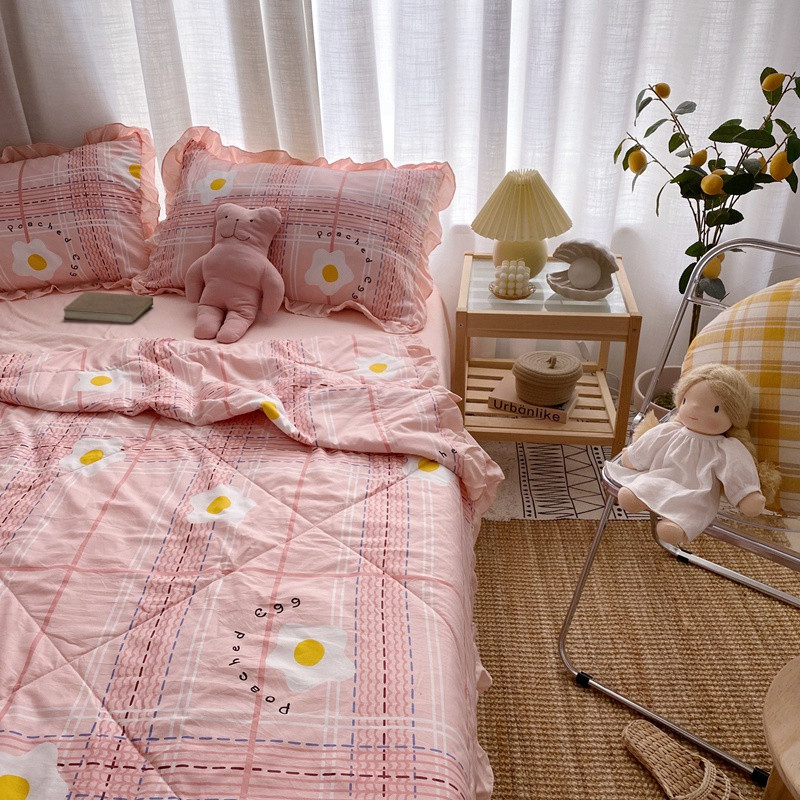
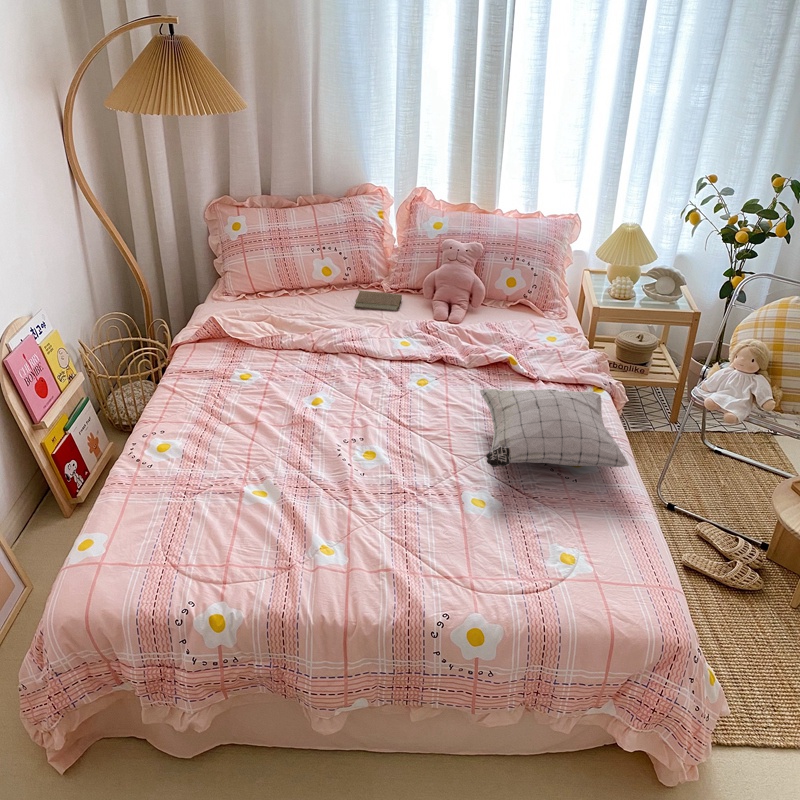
pillow: none [37,479,394,694] -> present [480,389,629,467]

